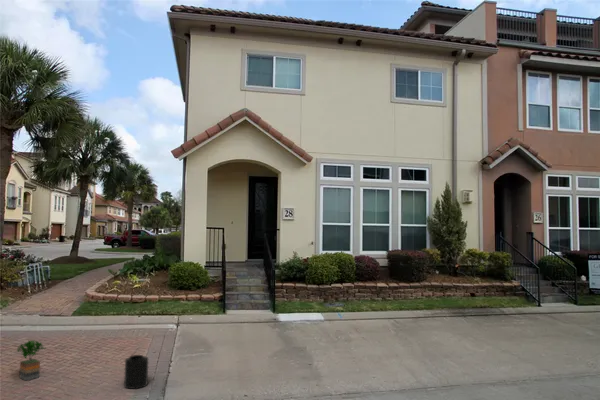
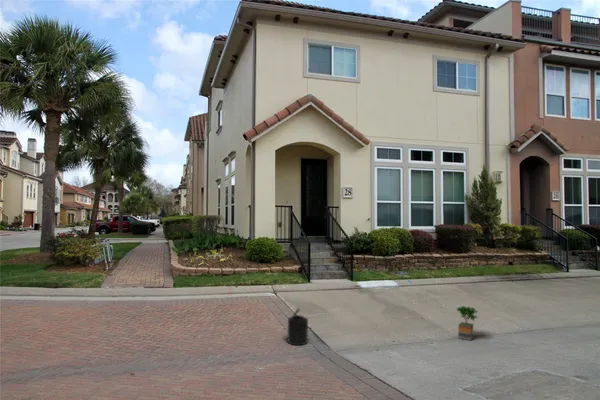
potted tree: present [17,341,45,380] -> present [457,306,477,340]

